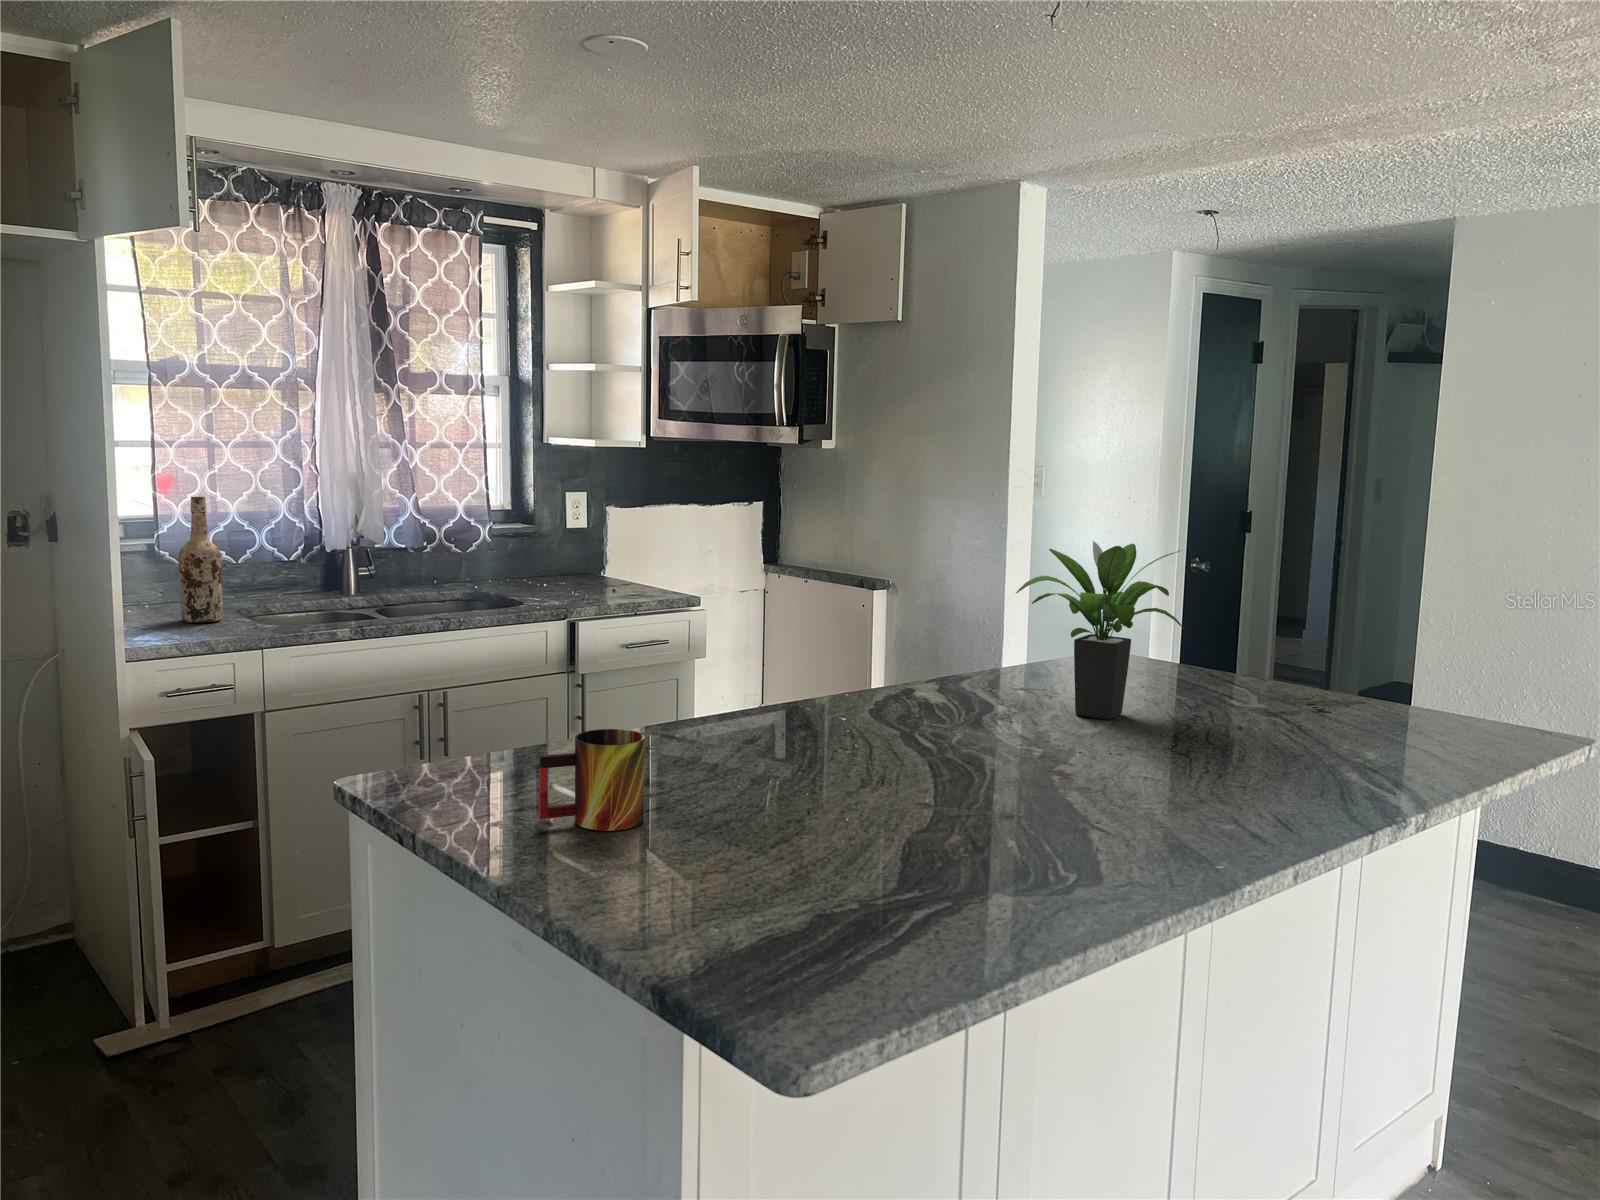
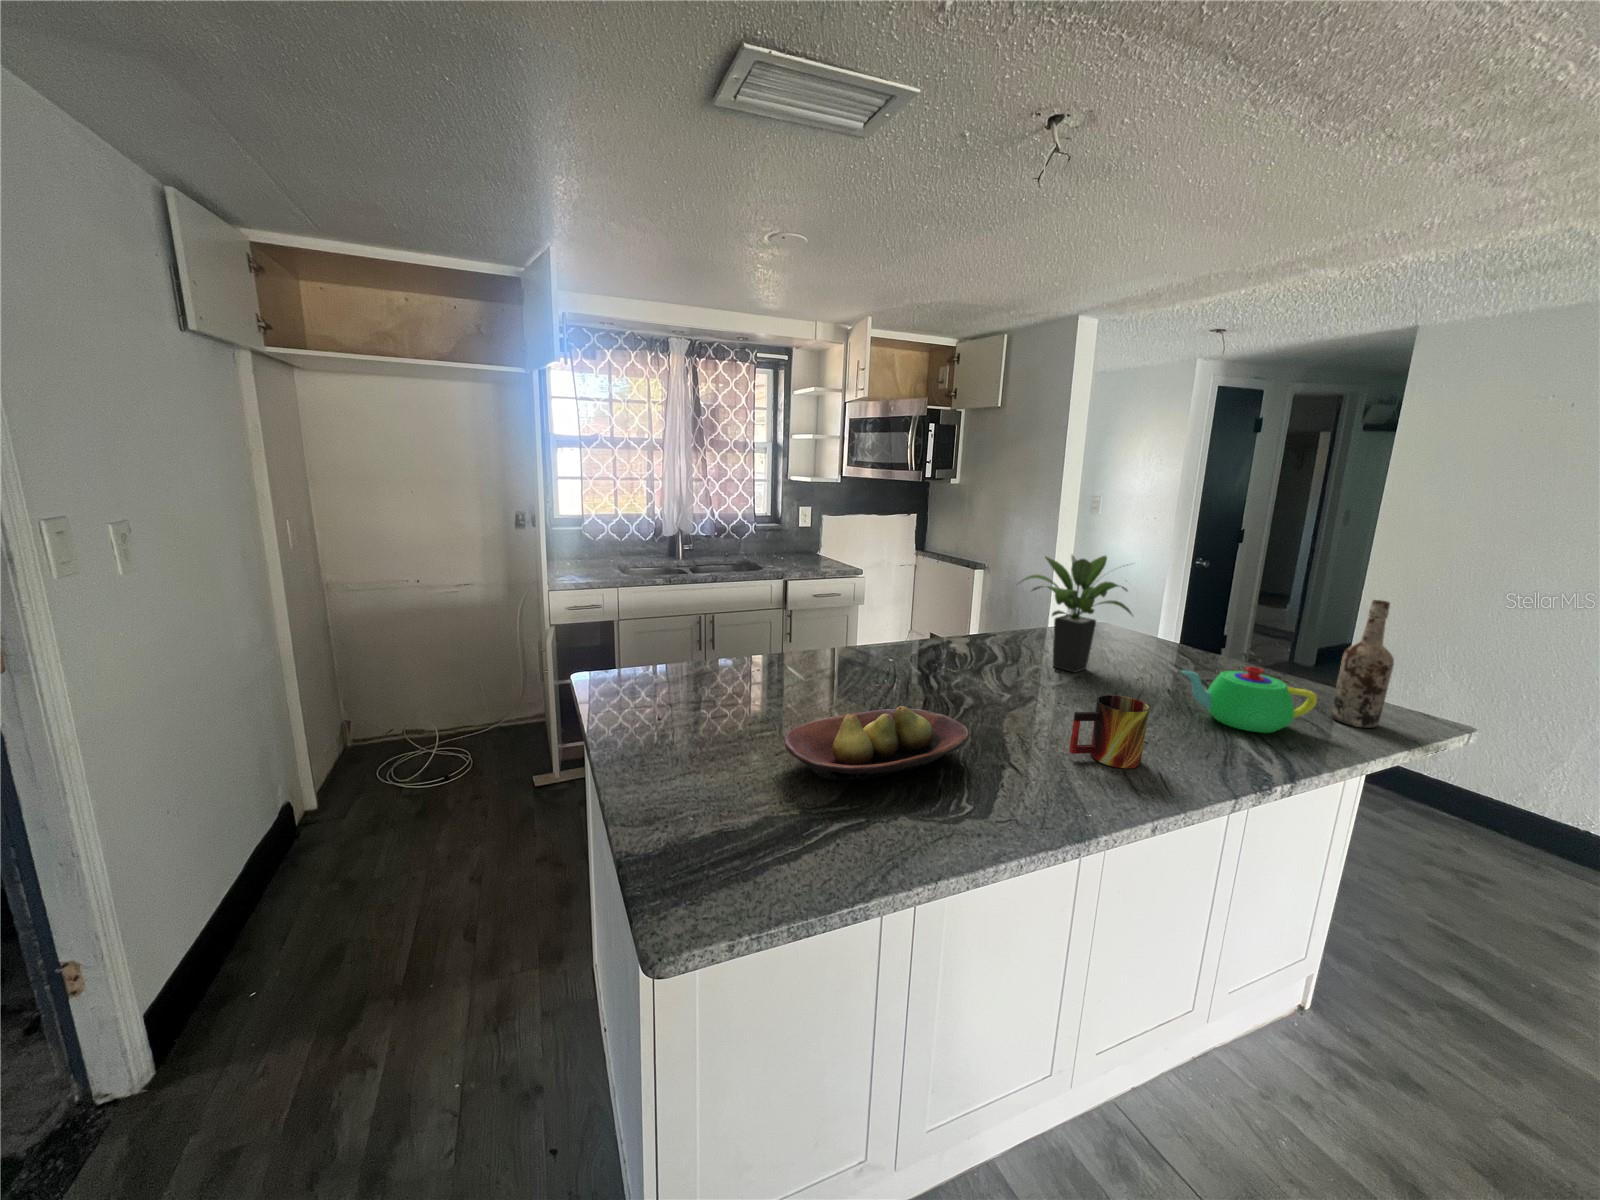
wine bottle: present [179,497,222,623] -> present [1331,600,1394,728]
teapot: none [1265,680,1429,767] -> present [1182,666,1317,733]
mug: present [539,729,645,831] -> present [1069,695,1149,768]
fruit bowl: none [792,759,1038,868] -> present [784,706,968,780]

